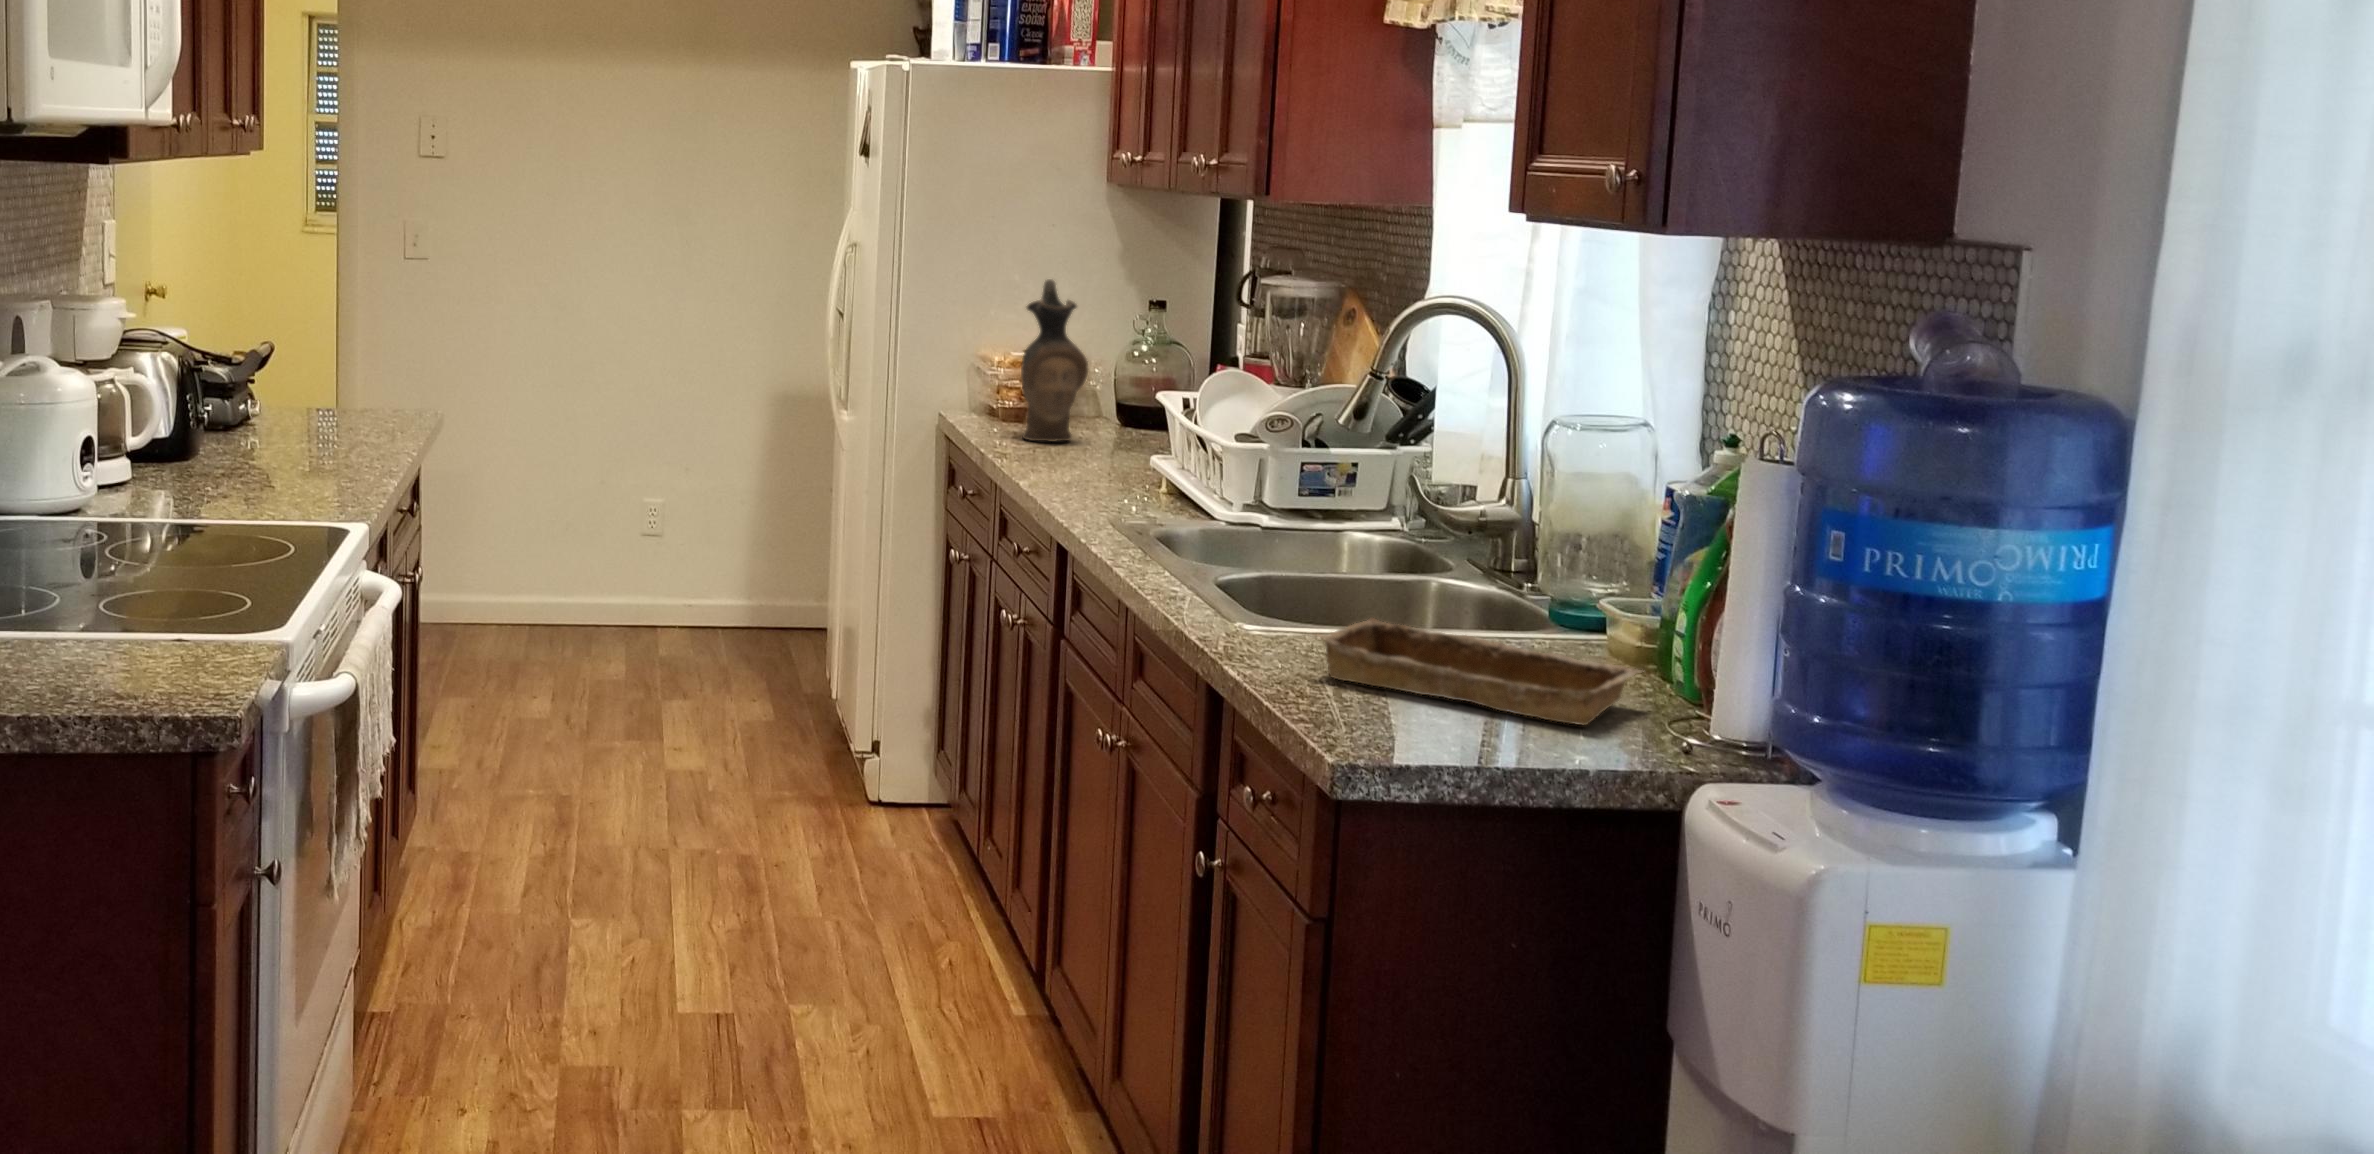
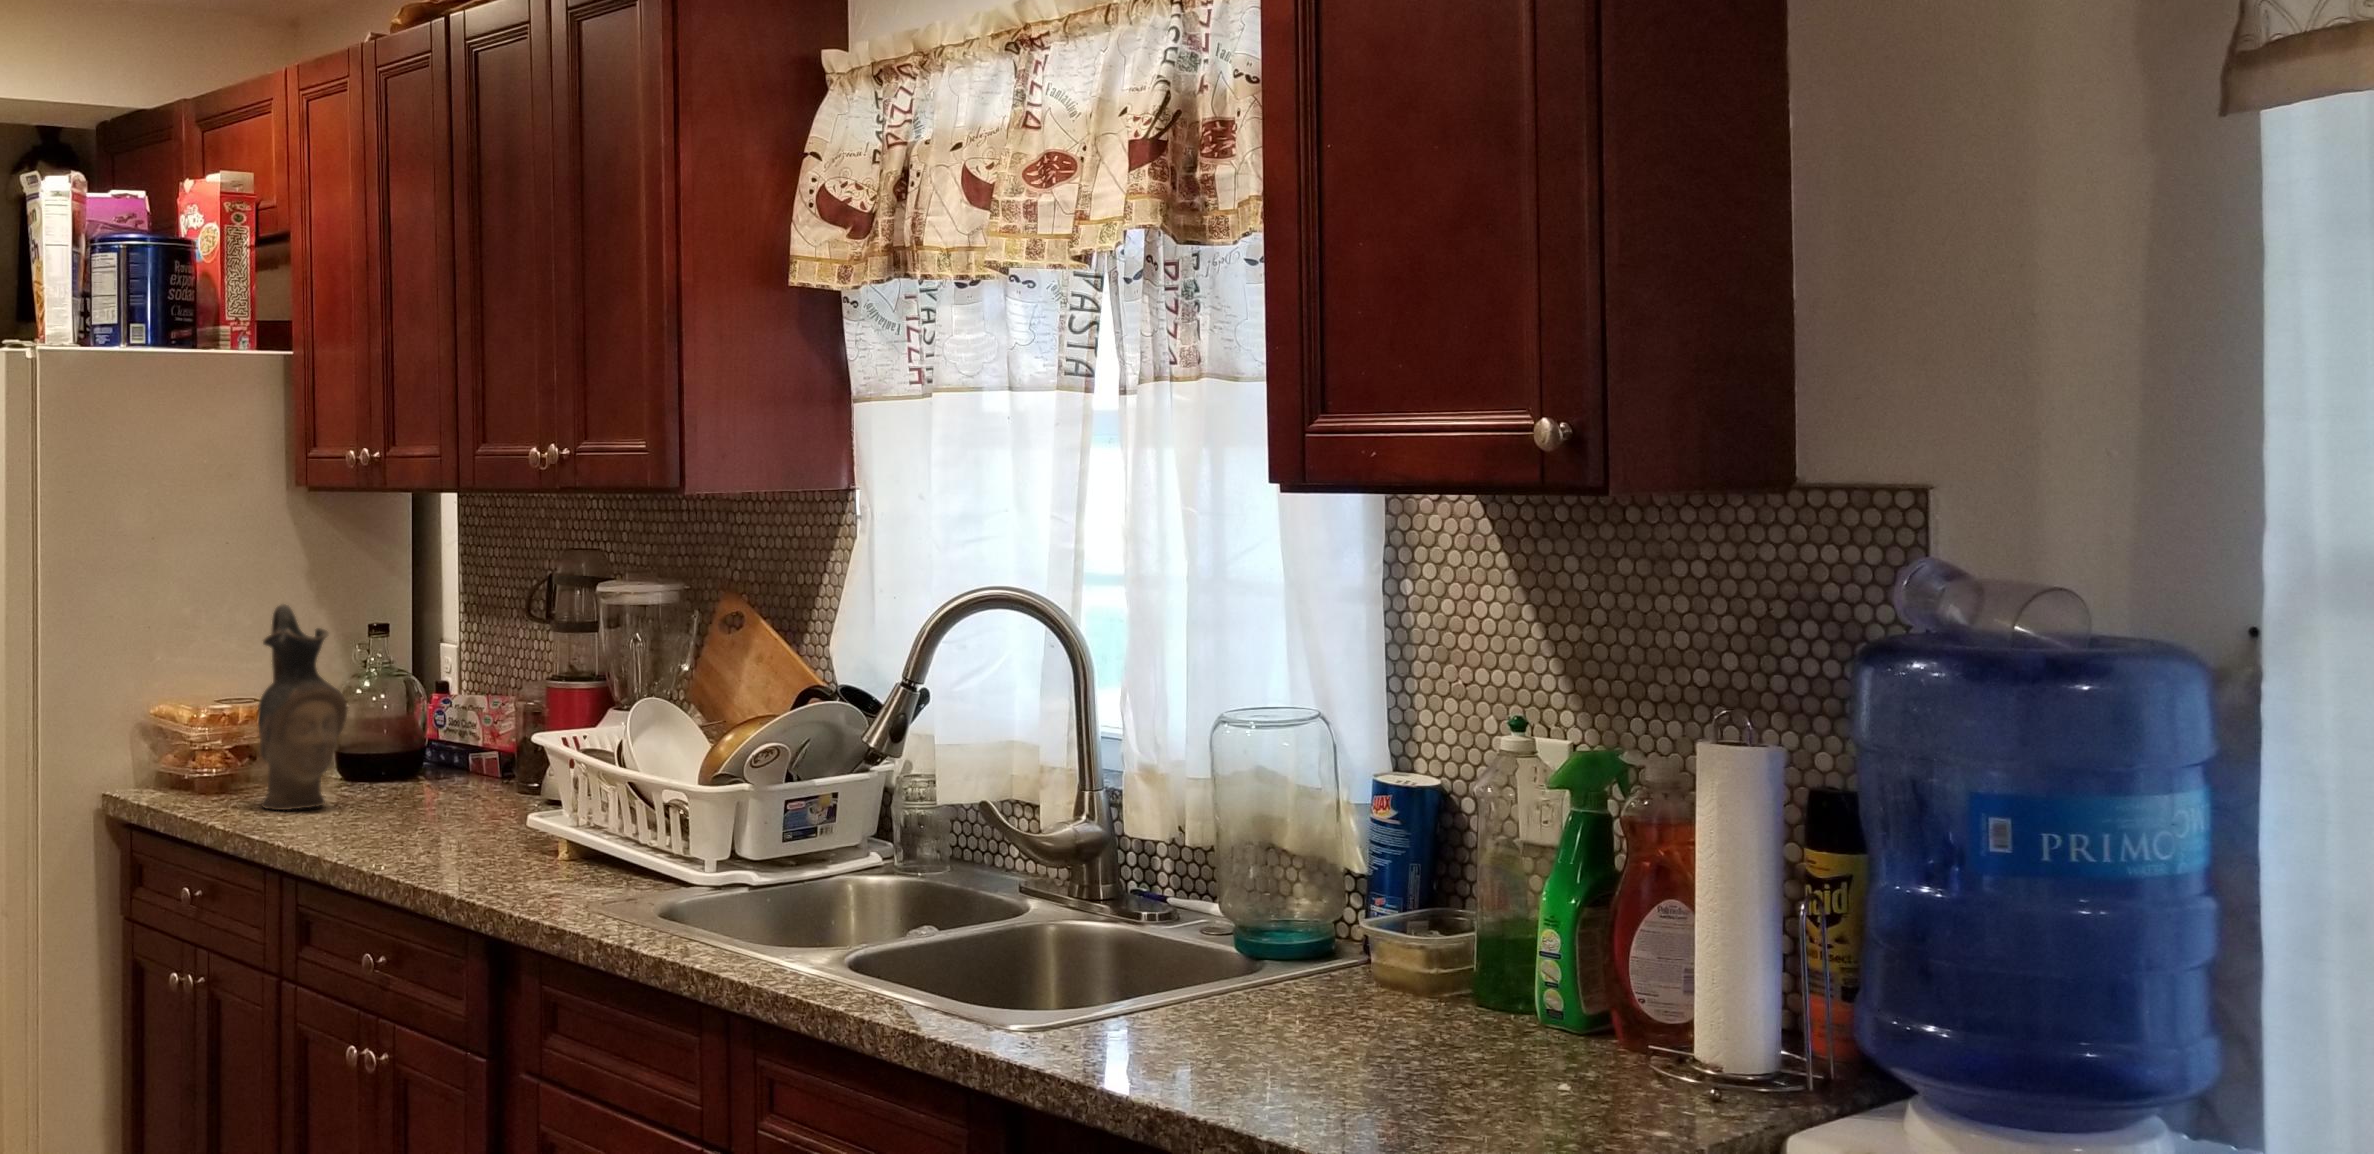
tray: present [1318,618,1641,725] -> none [1229,996,1652,1102]

